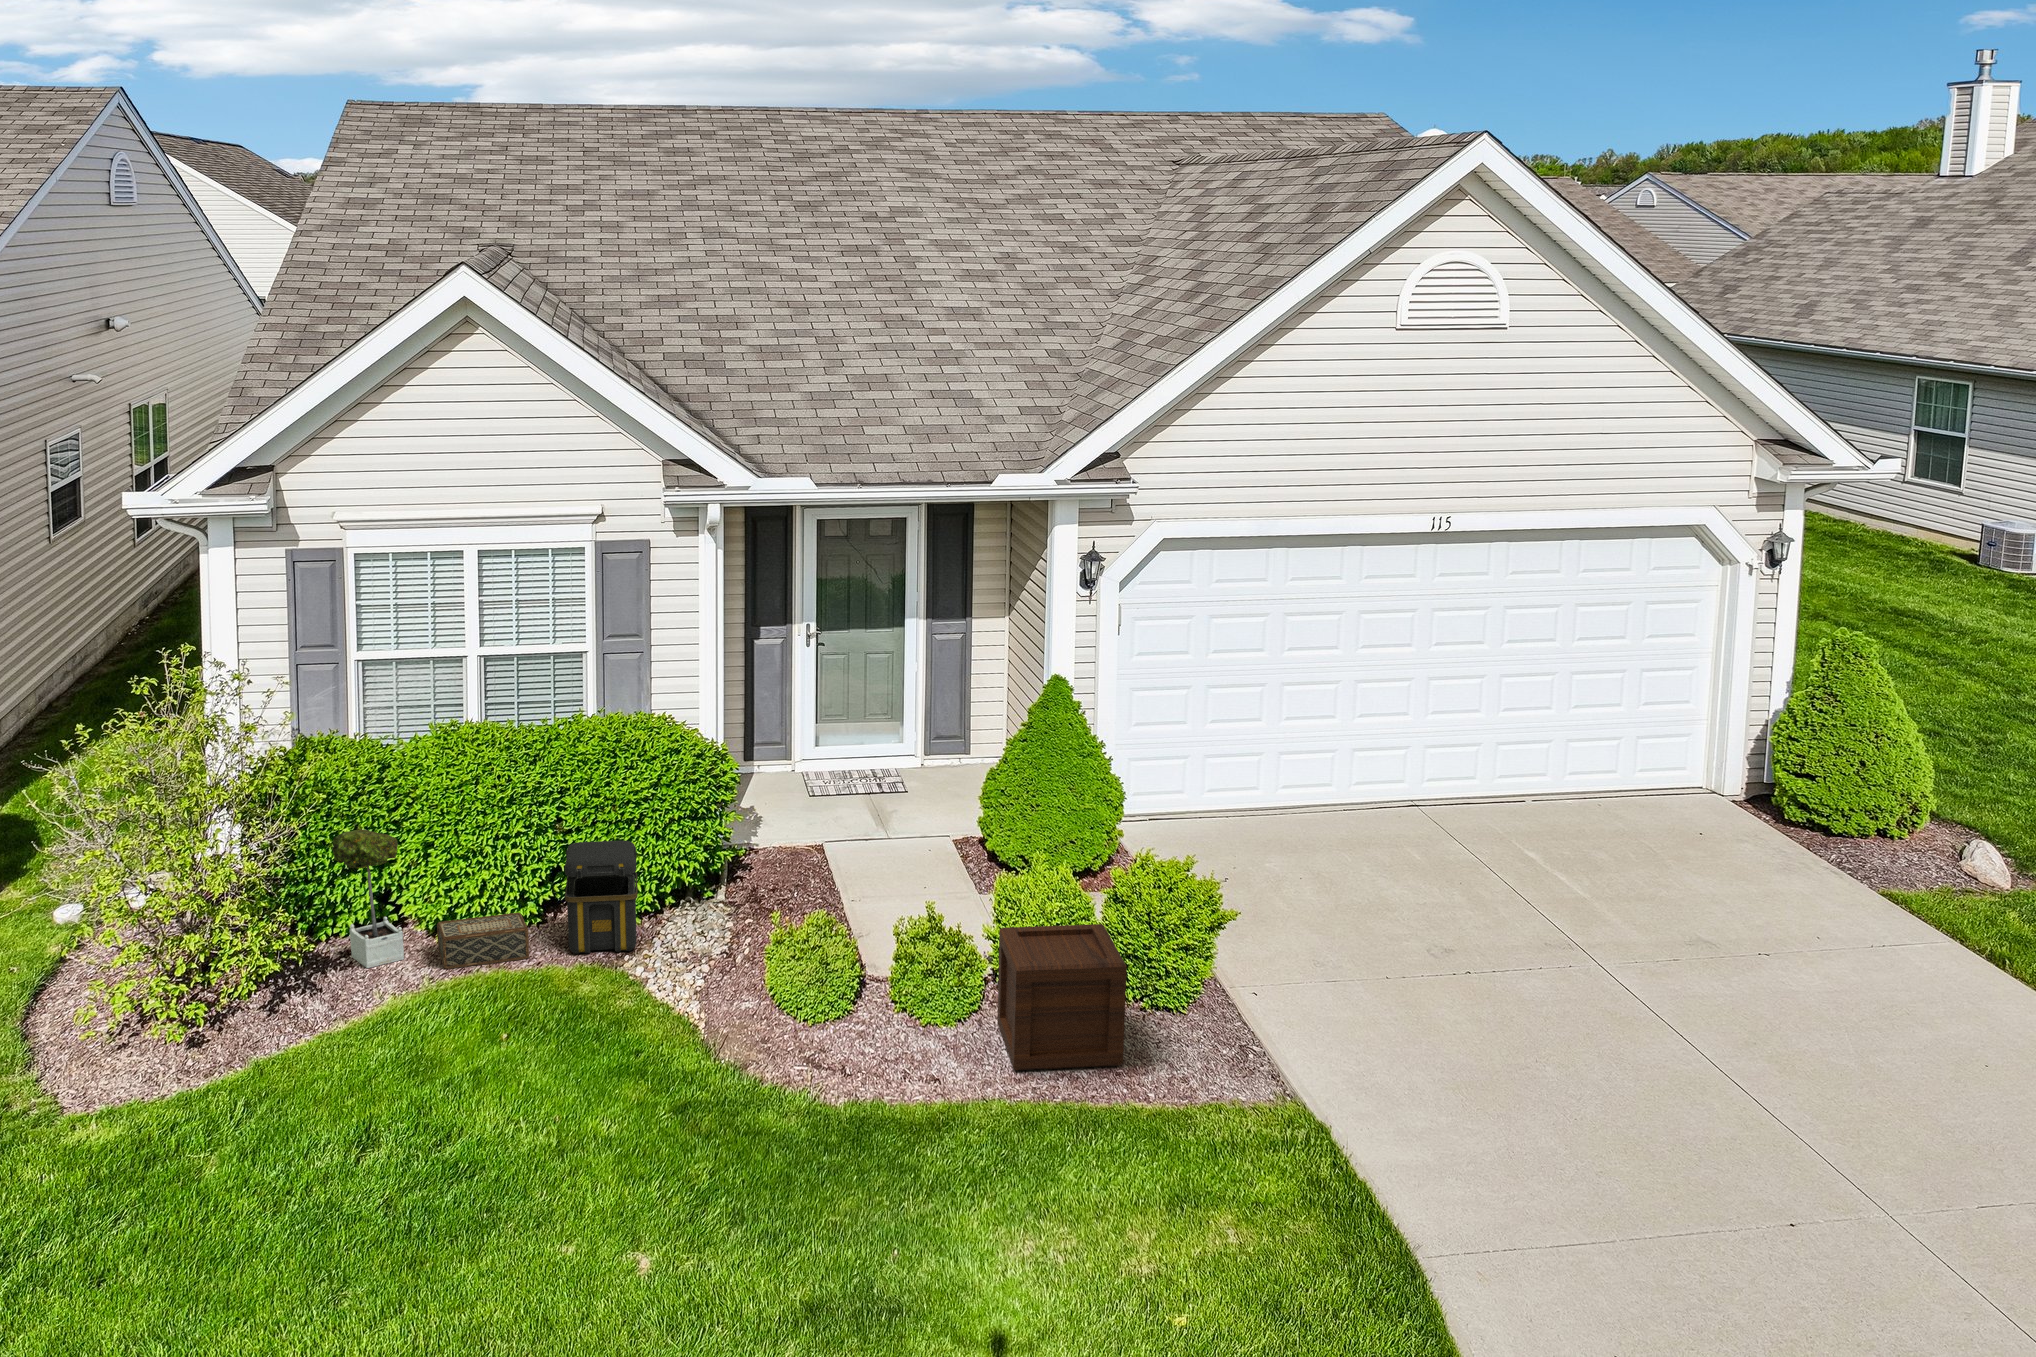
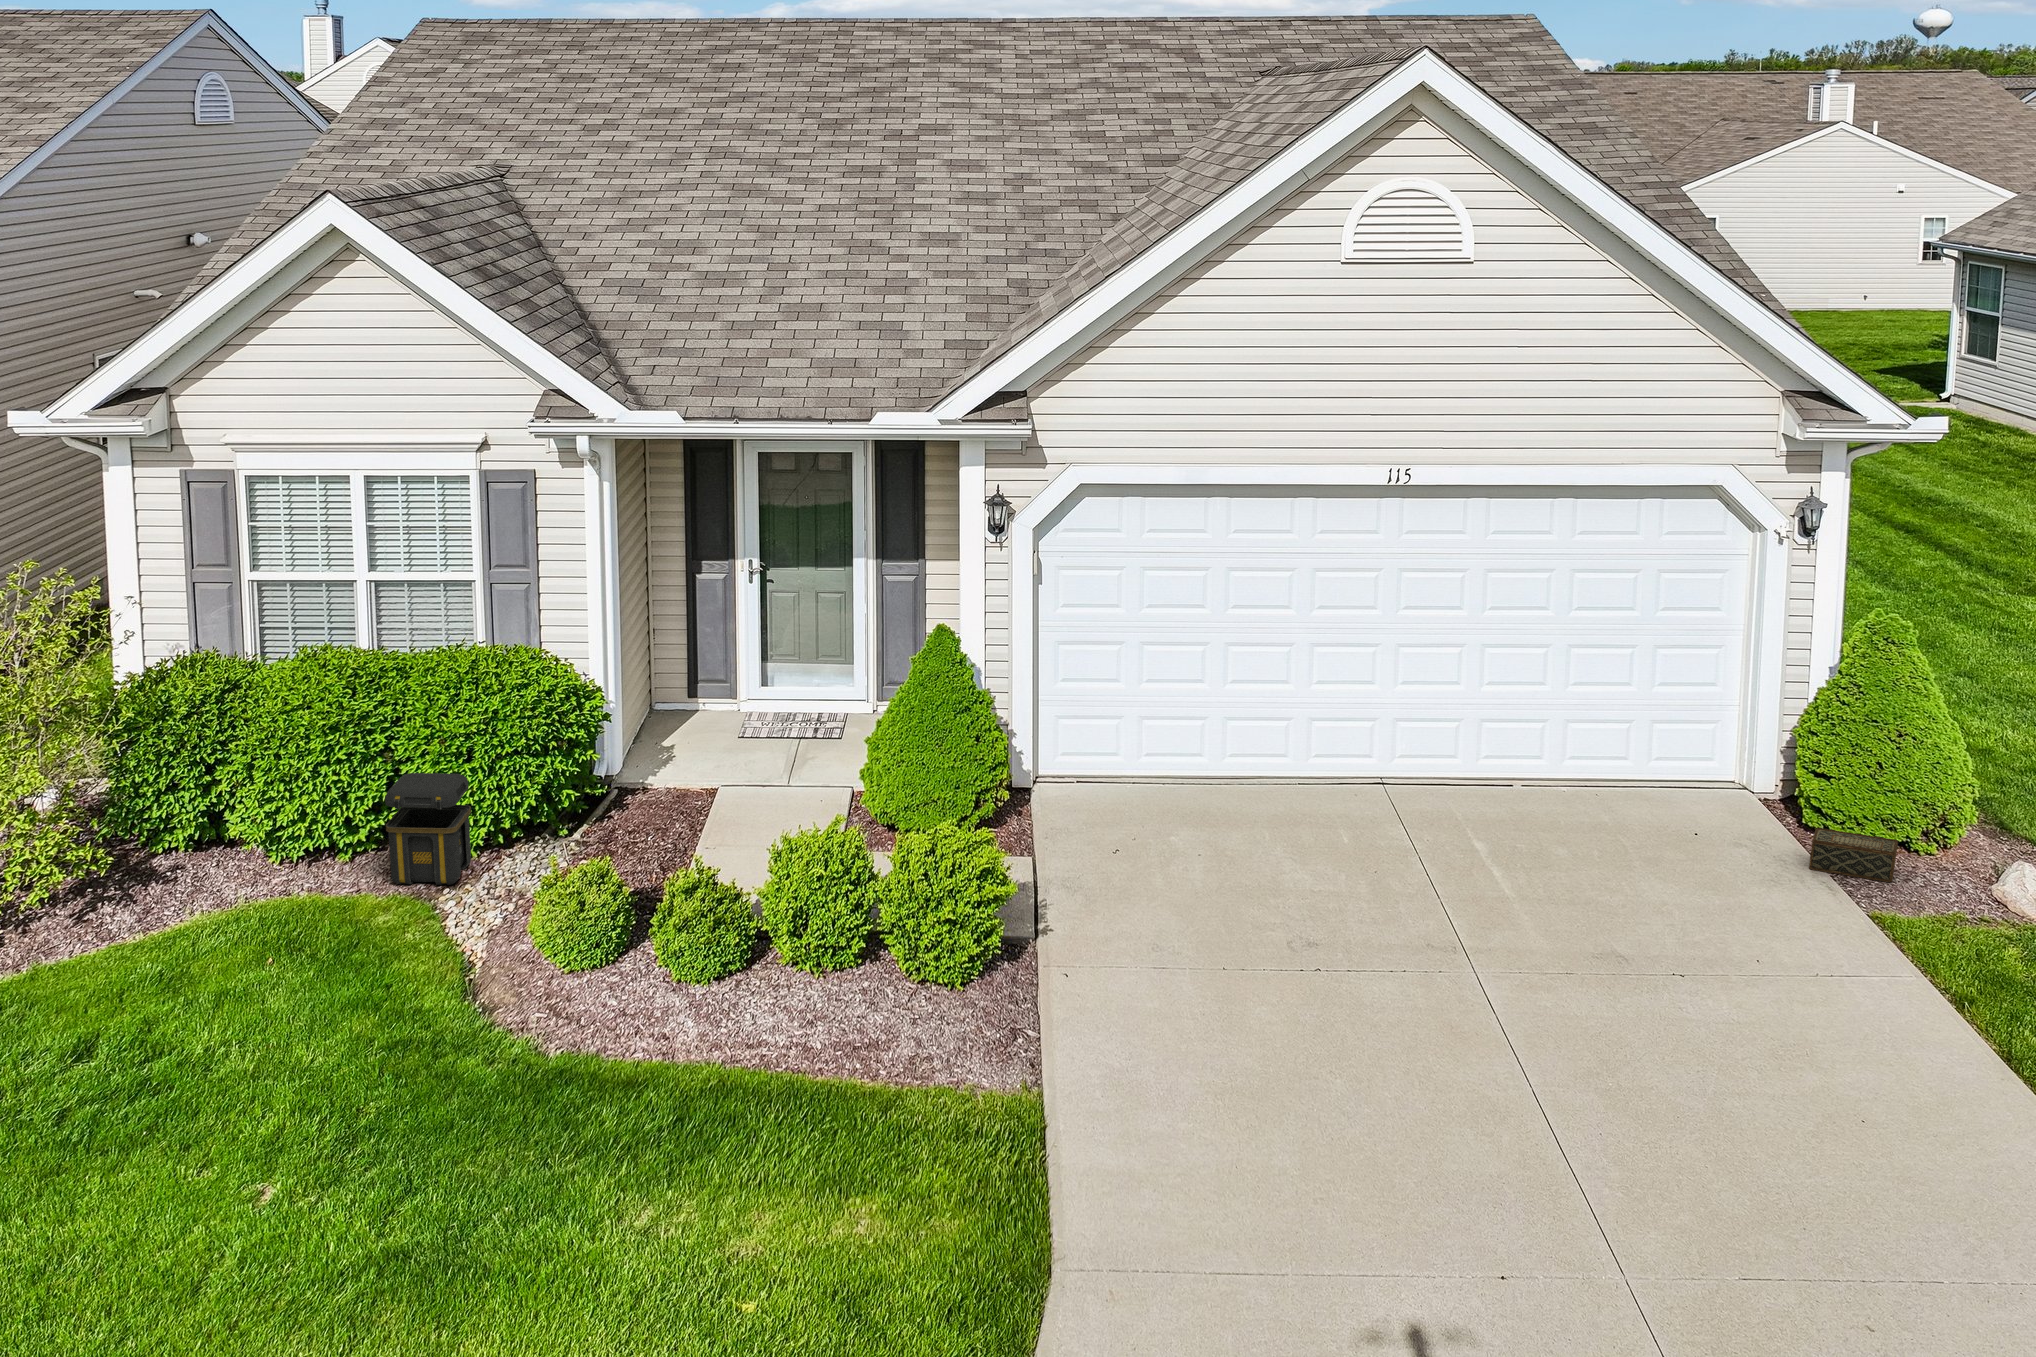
potted tree: present [332,829,404,968] -> none [162,748,235,884]
woven basket: present [437,913,529,969] -> present [1809,828,1898,882]
wooden crate: present [997,924,1127,1070] -> none [743,885,872,1036]

